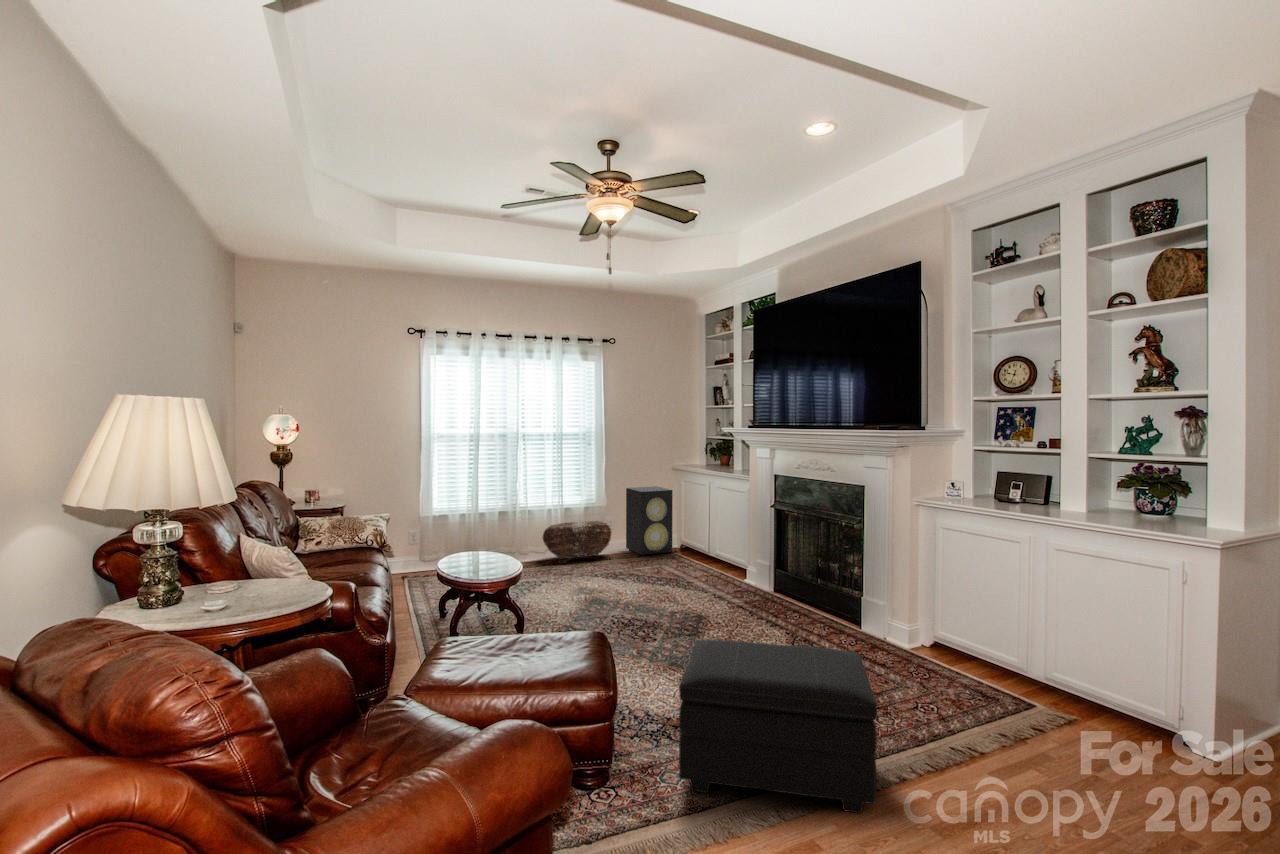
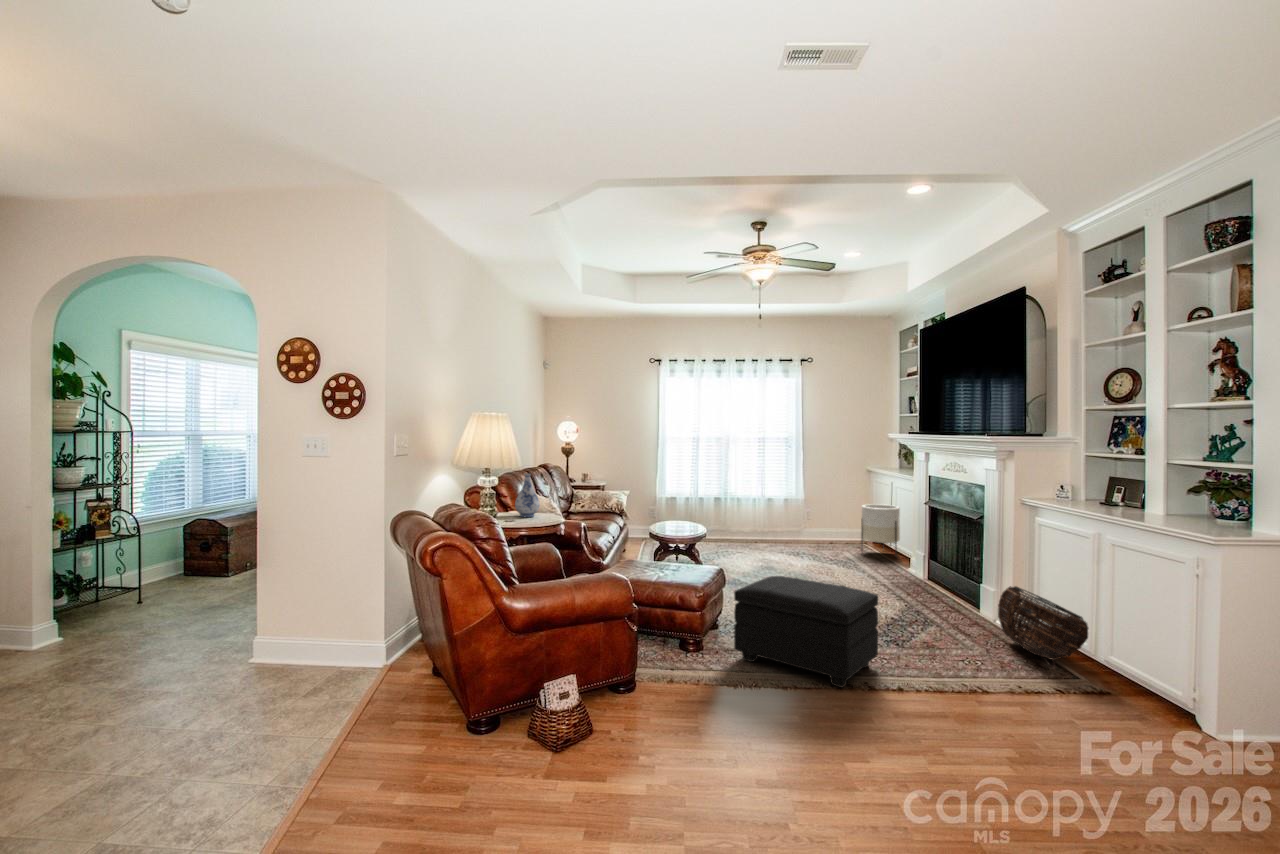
speaker: present [626,486,673,555] -> none [823,485,862,542]
vase: none [228,507,282,592] -> present [515,473,540,517]
planter: none [683,508,724,569] -> present [861,504,900,557]
basket: present [543,521,611,559] -> present [998,586,1088,660]

